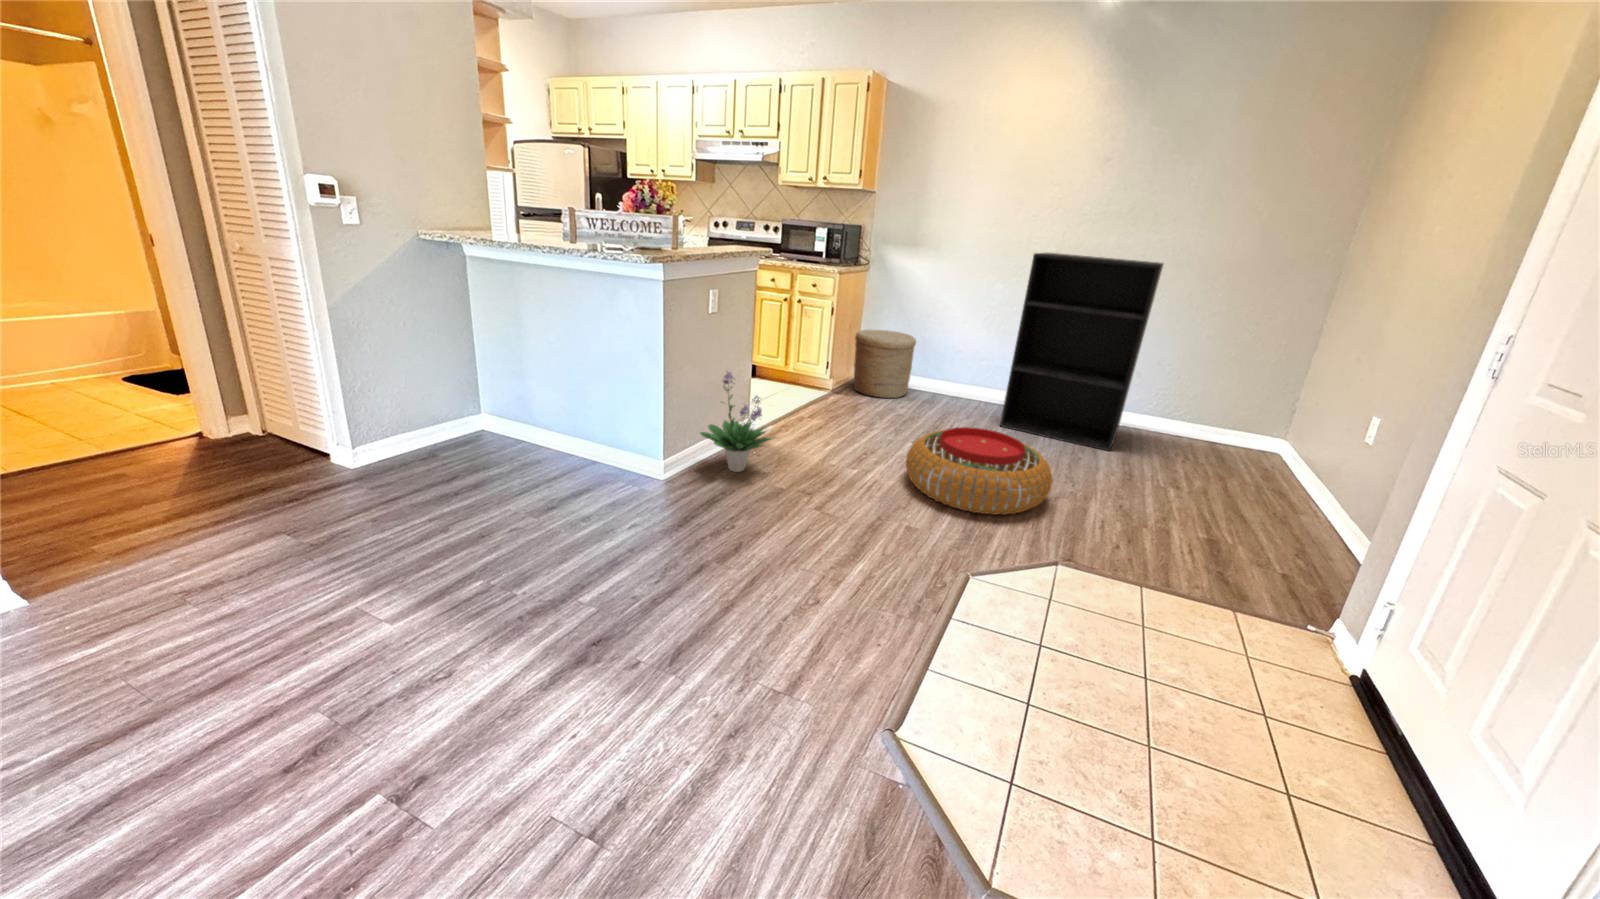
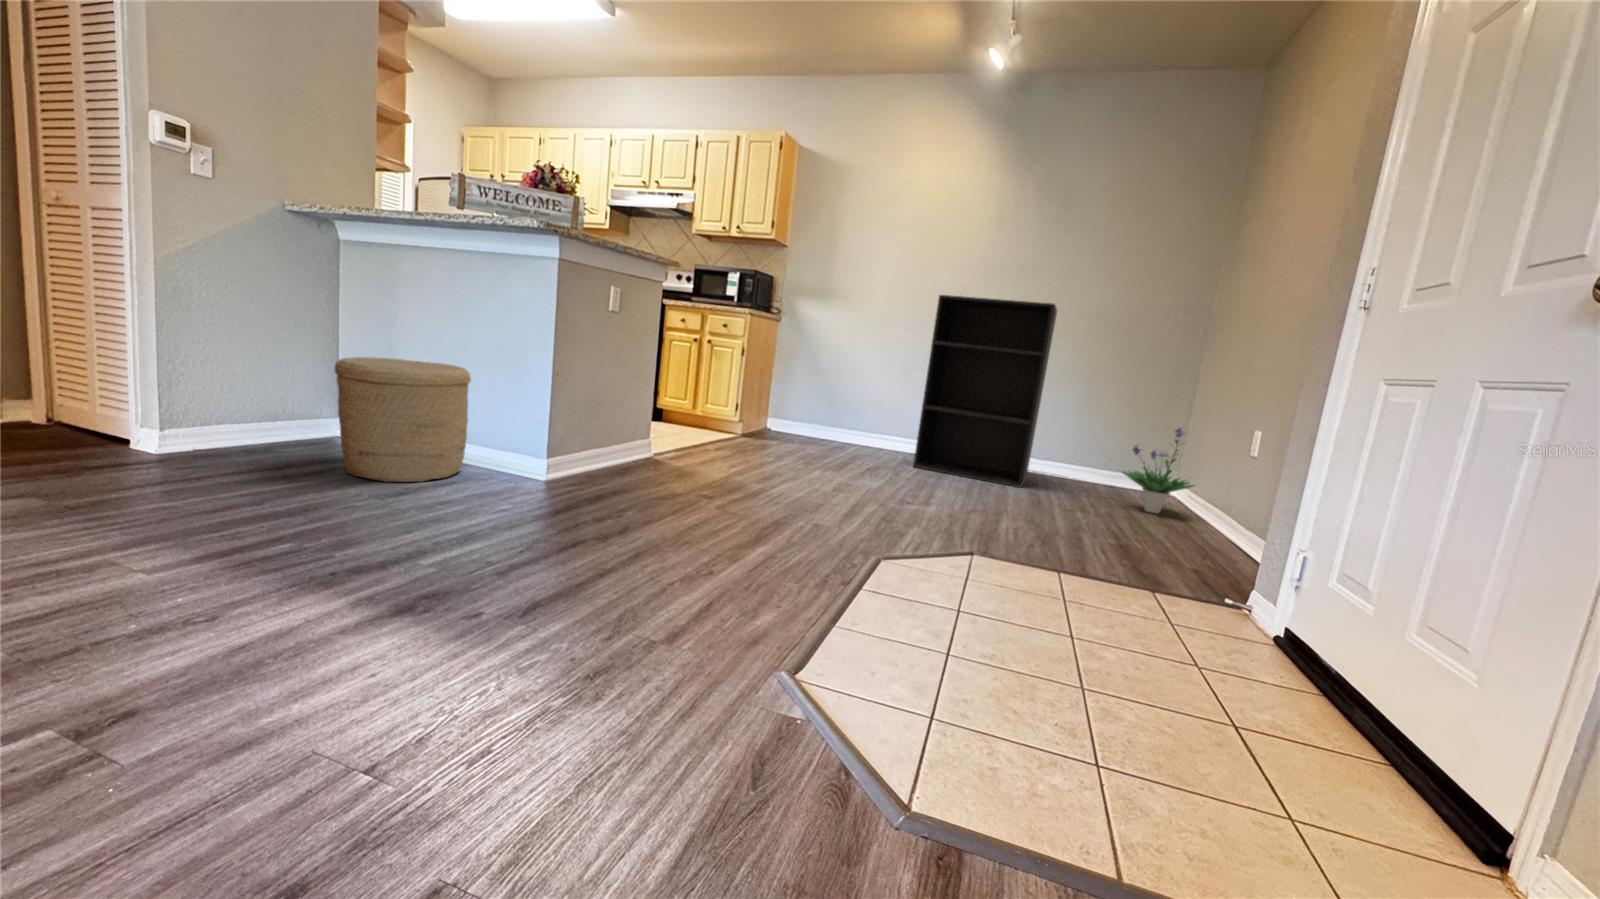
woven basket: present [854,330,916,398] -> present [334,357,471,482]
potted plant: present [700,371,773,472] -> present [1123,427,1194,514]
pouf: present [906,427,1053,515] -> none [816,443,967,522]

